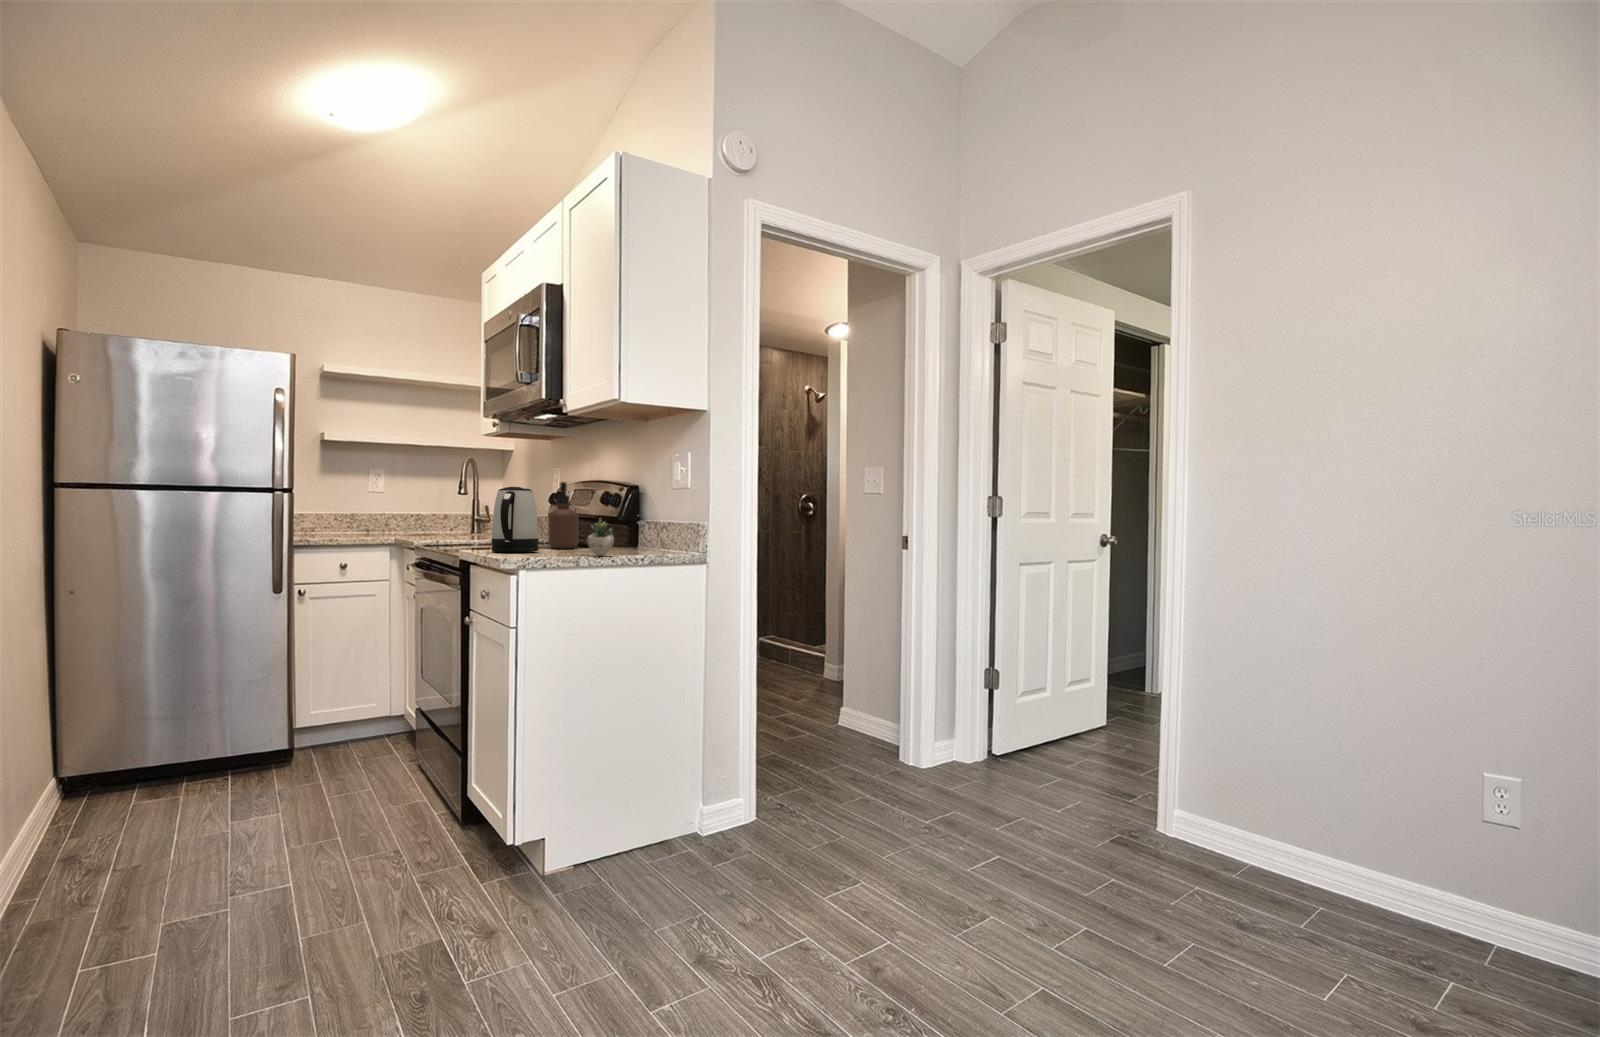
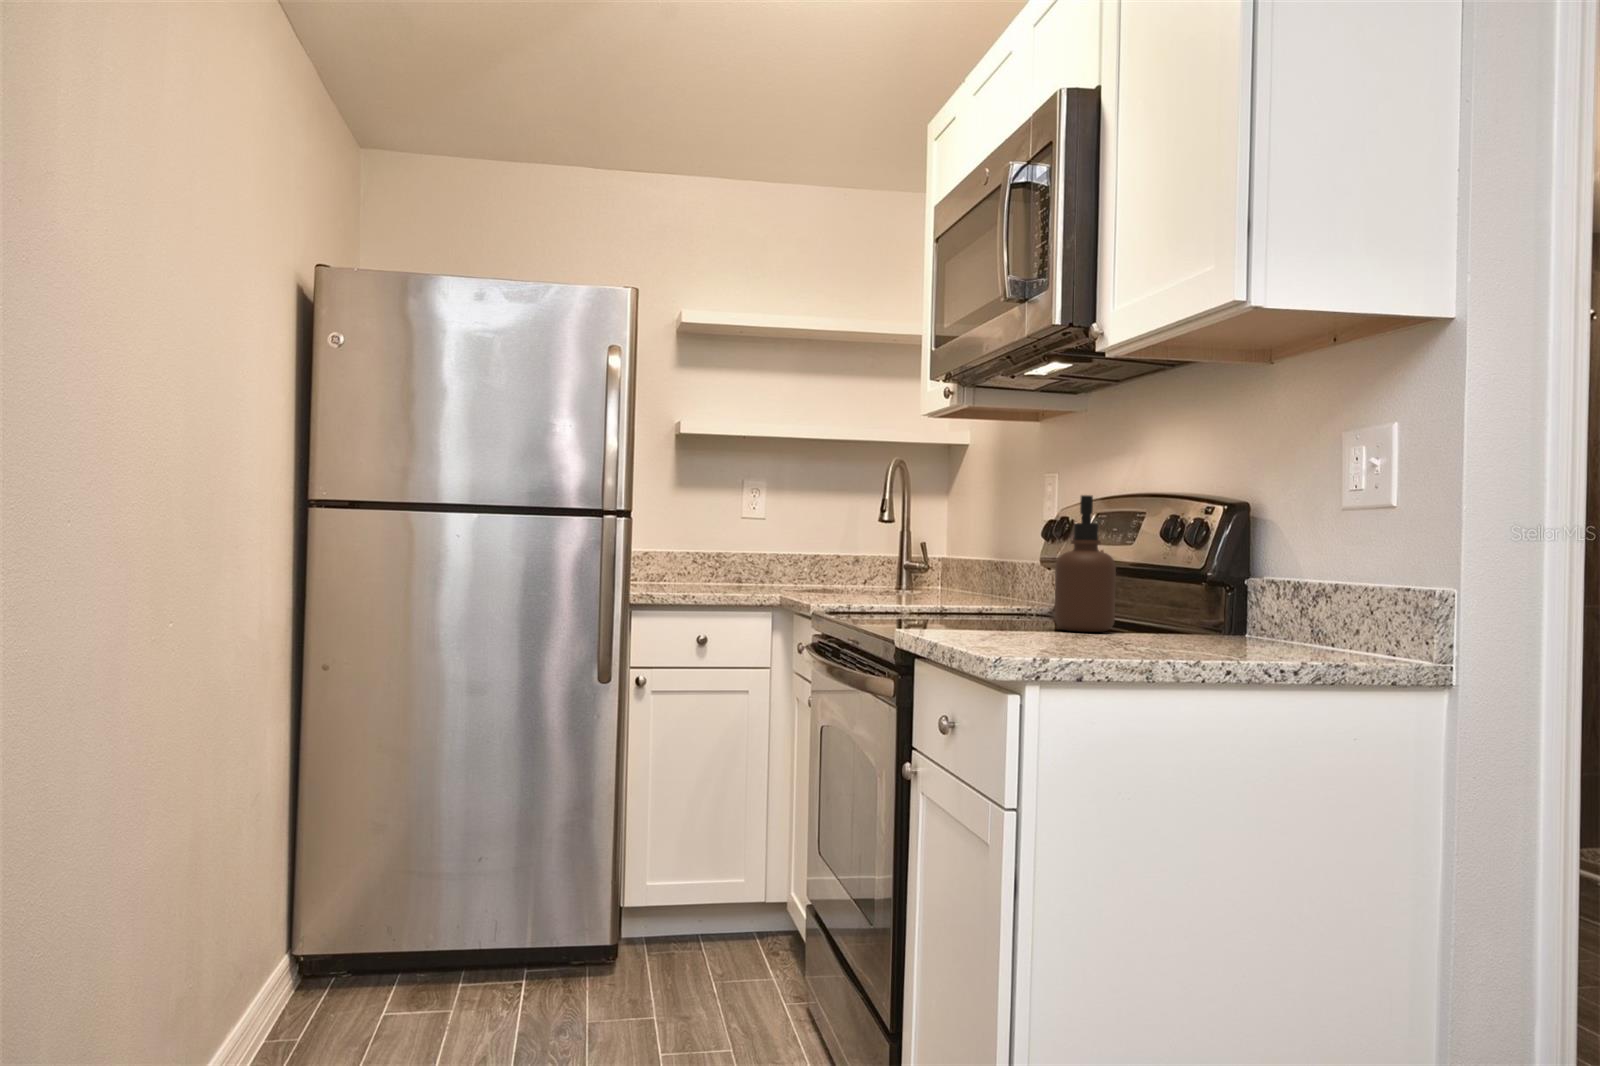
kettle: present [491,487,539,552] -> none [952,503,1044,639]
succulent plant: present [587,519,614,556] -> none [1157,567,1280,657]

